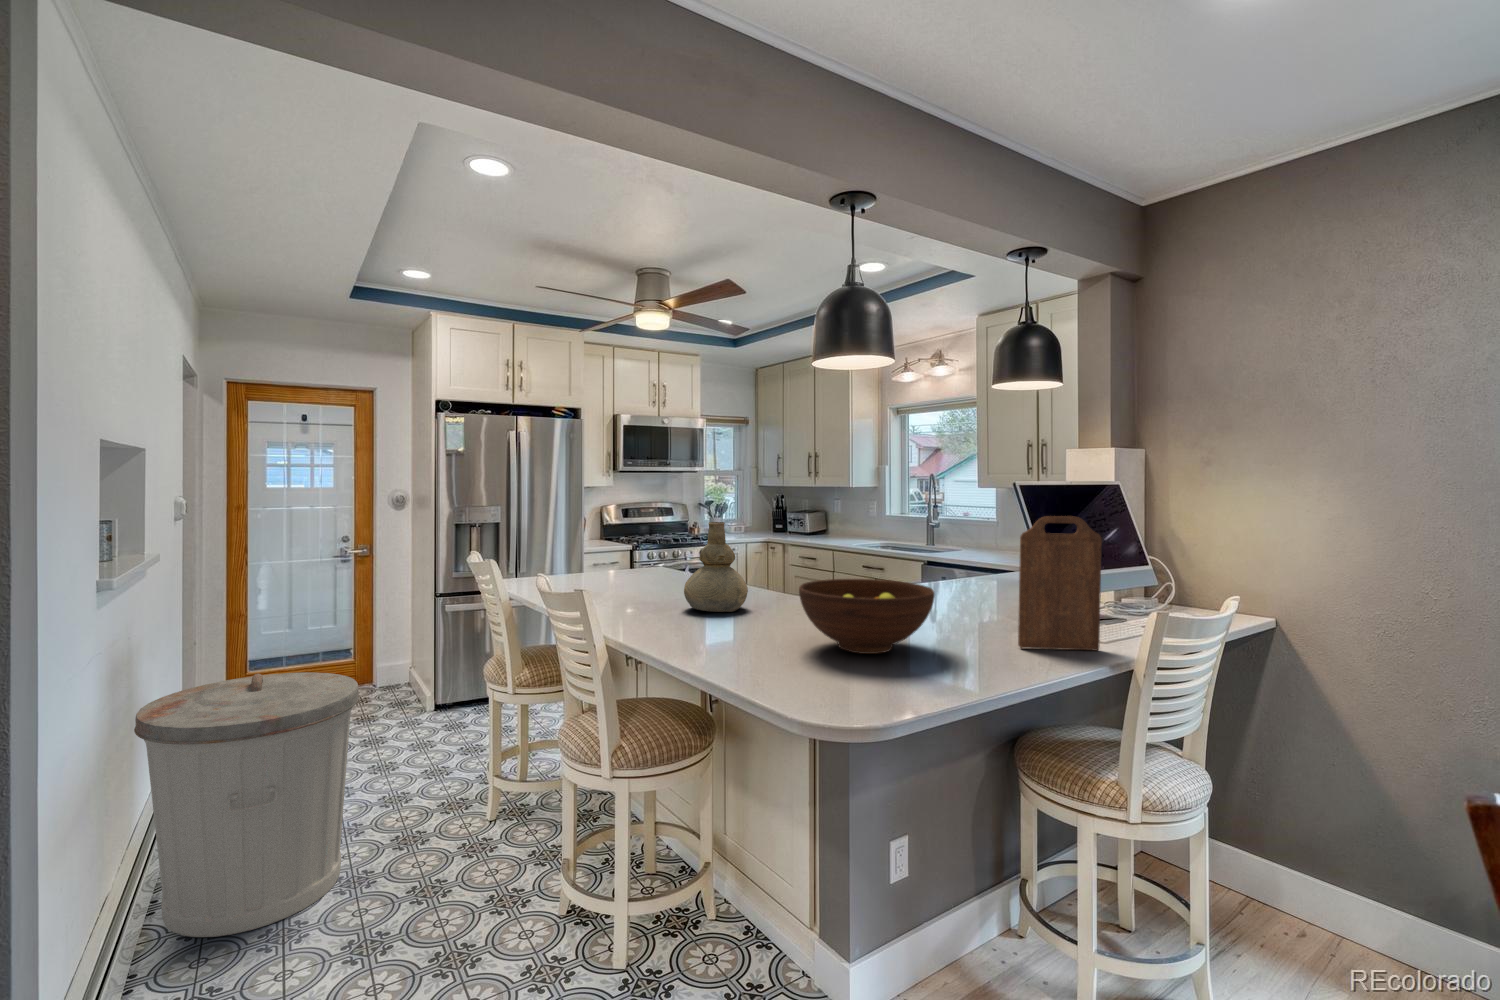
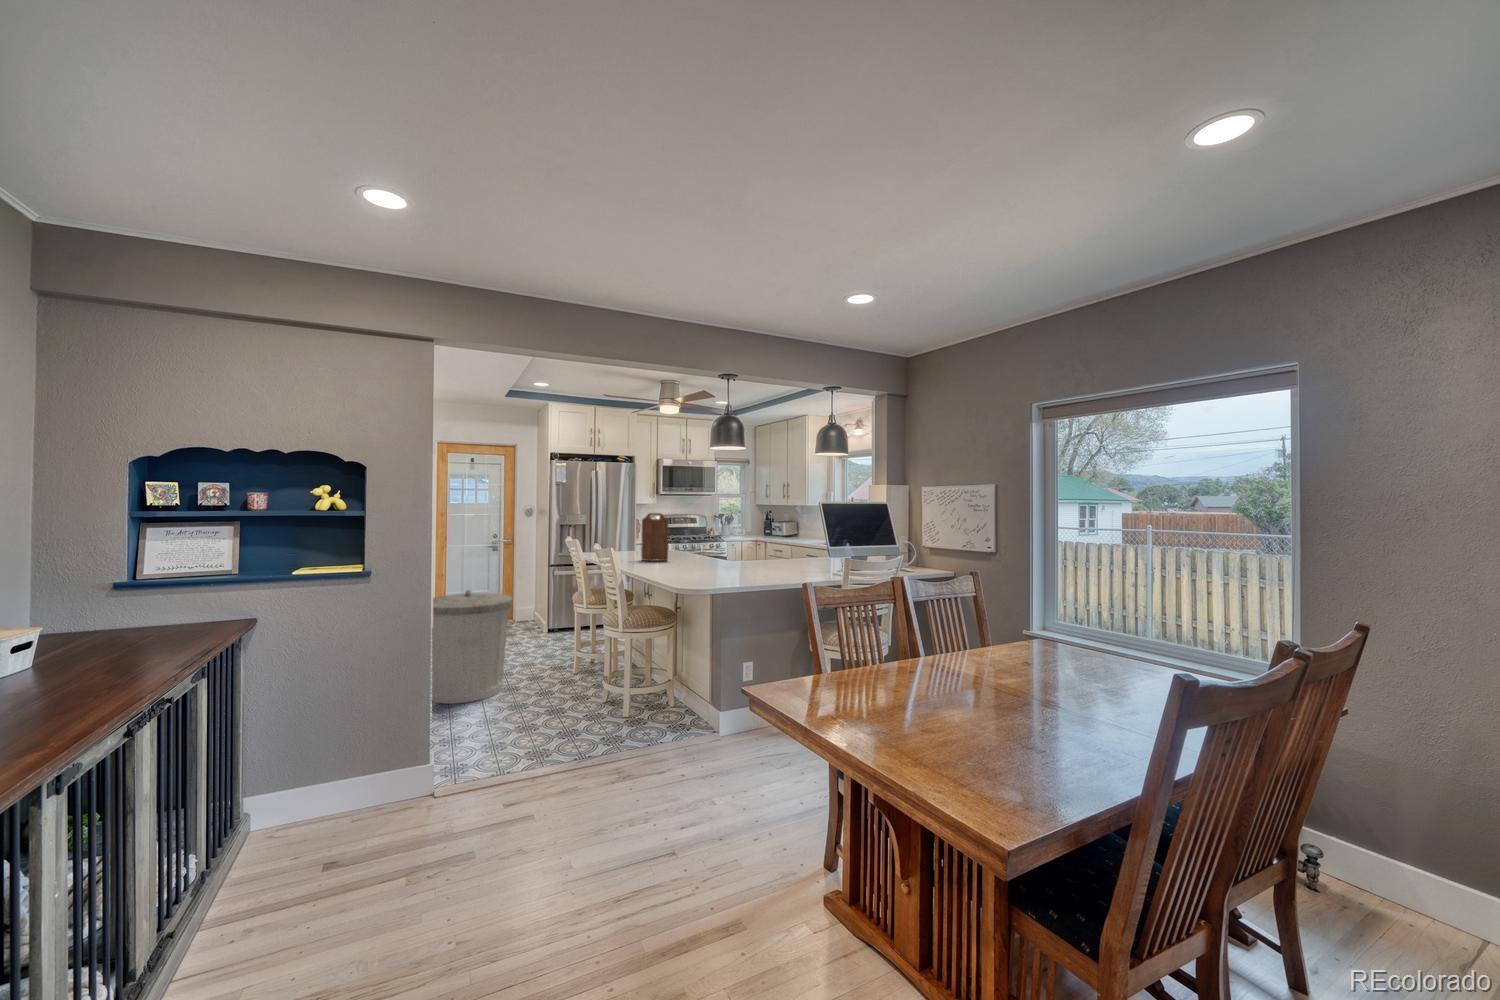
cutting board: present [1018,516,1102,650] -> present [641,513,668,561]
vase: present [684,522,748,612] -> none [667,521,698,565]
fruit bowl: present [799,579,935,654] -> none [703,546,763,577]

